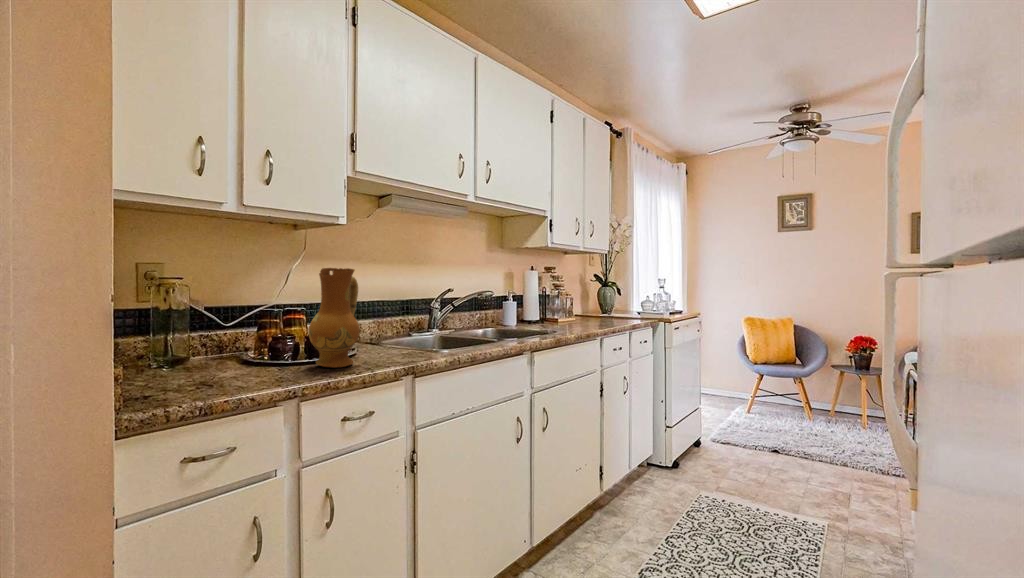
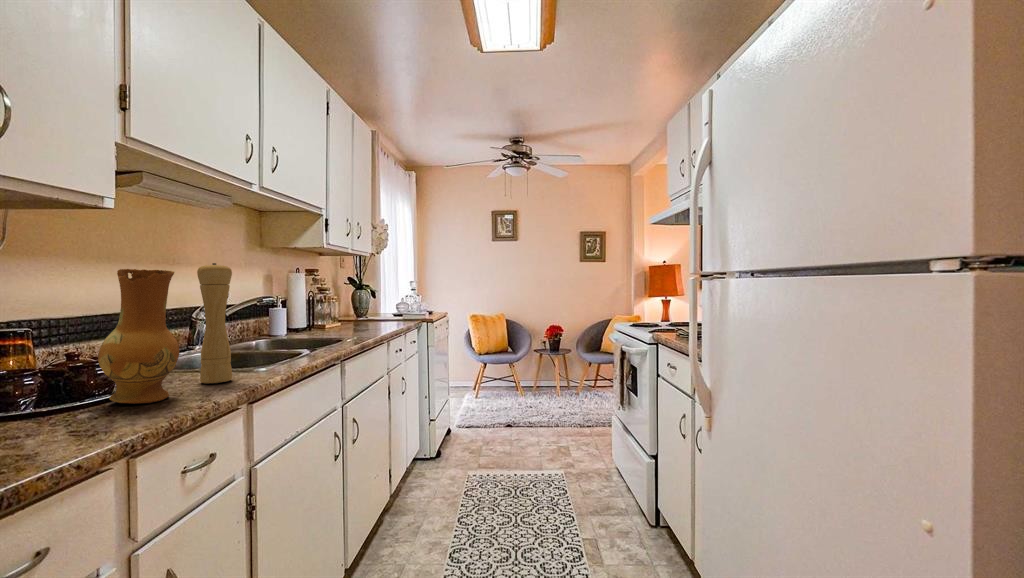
pepper mill: none [386,263,411,359] -> present [197,263,232,383]

